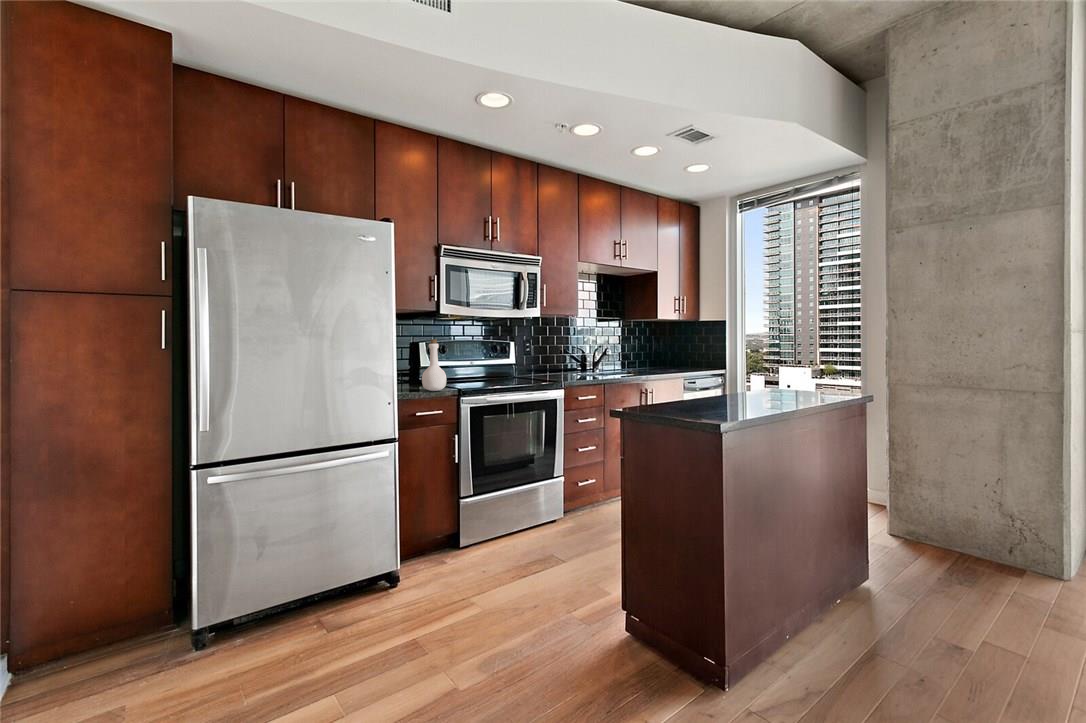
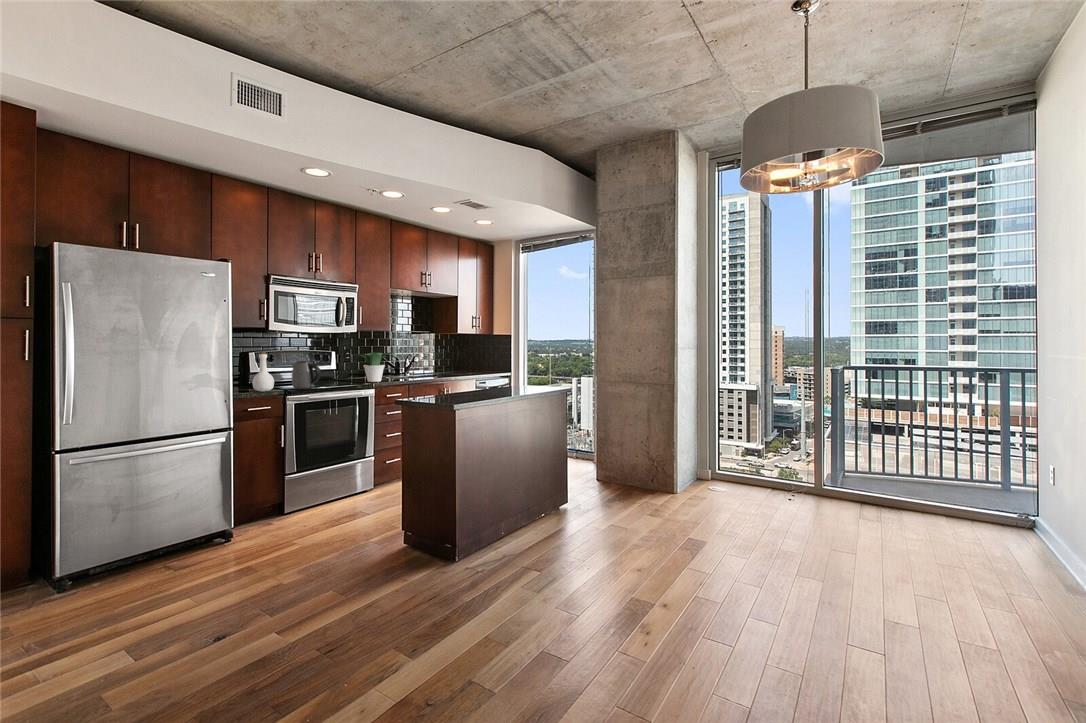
potted plant: none [538,342,586,380] -> present [356,352,394,382]
kettle: none [466,352,501,389] -> present [292,361,321,390]

